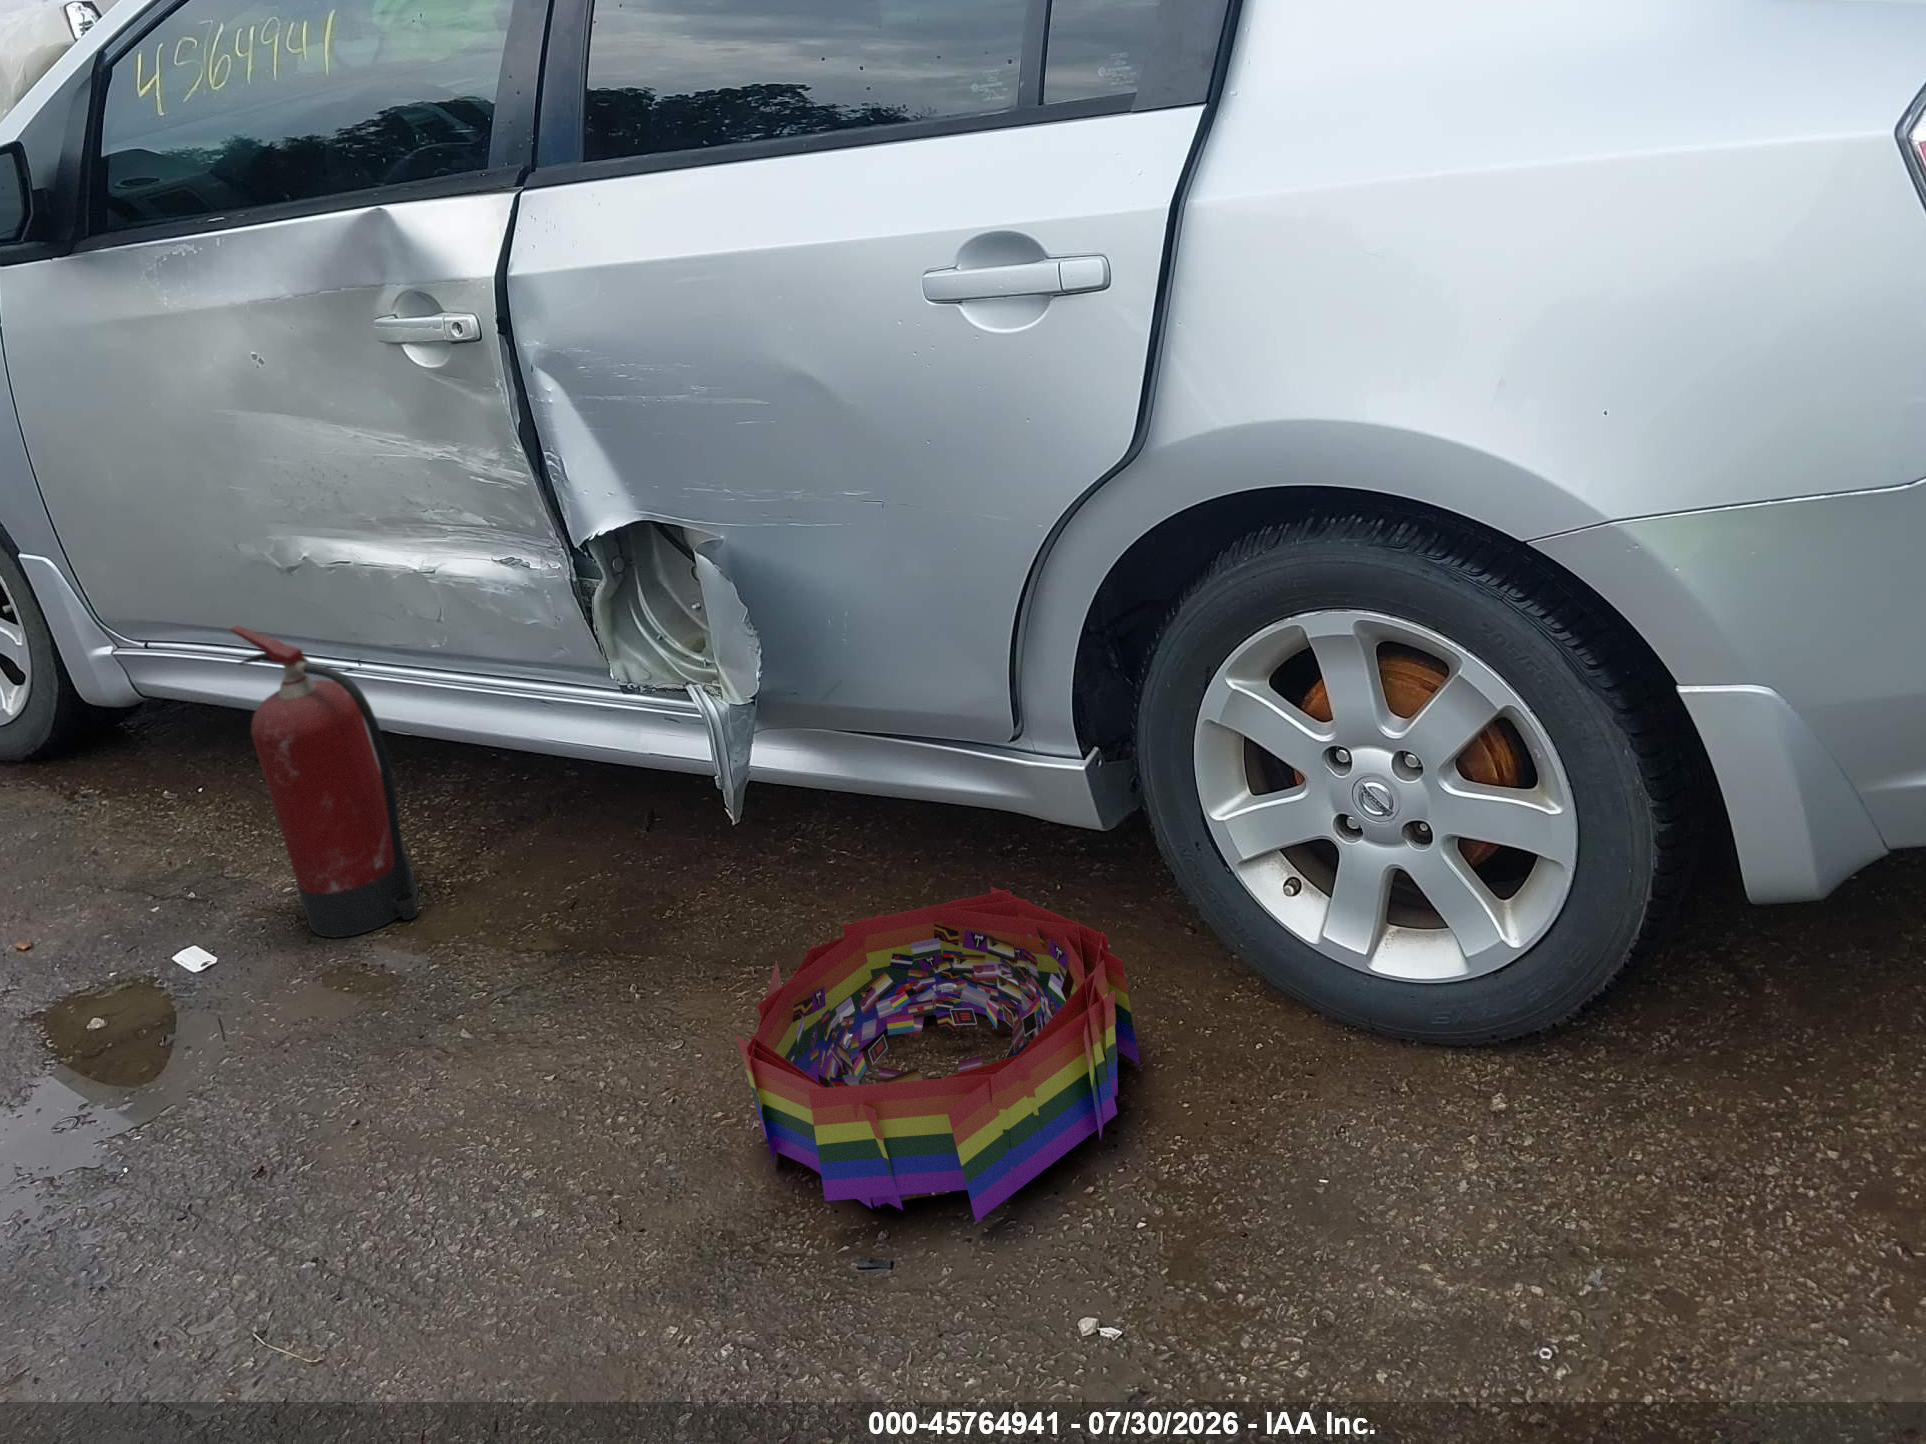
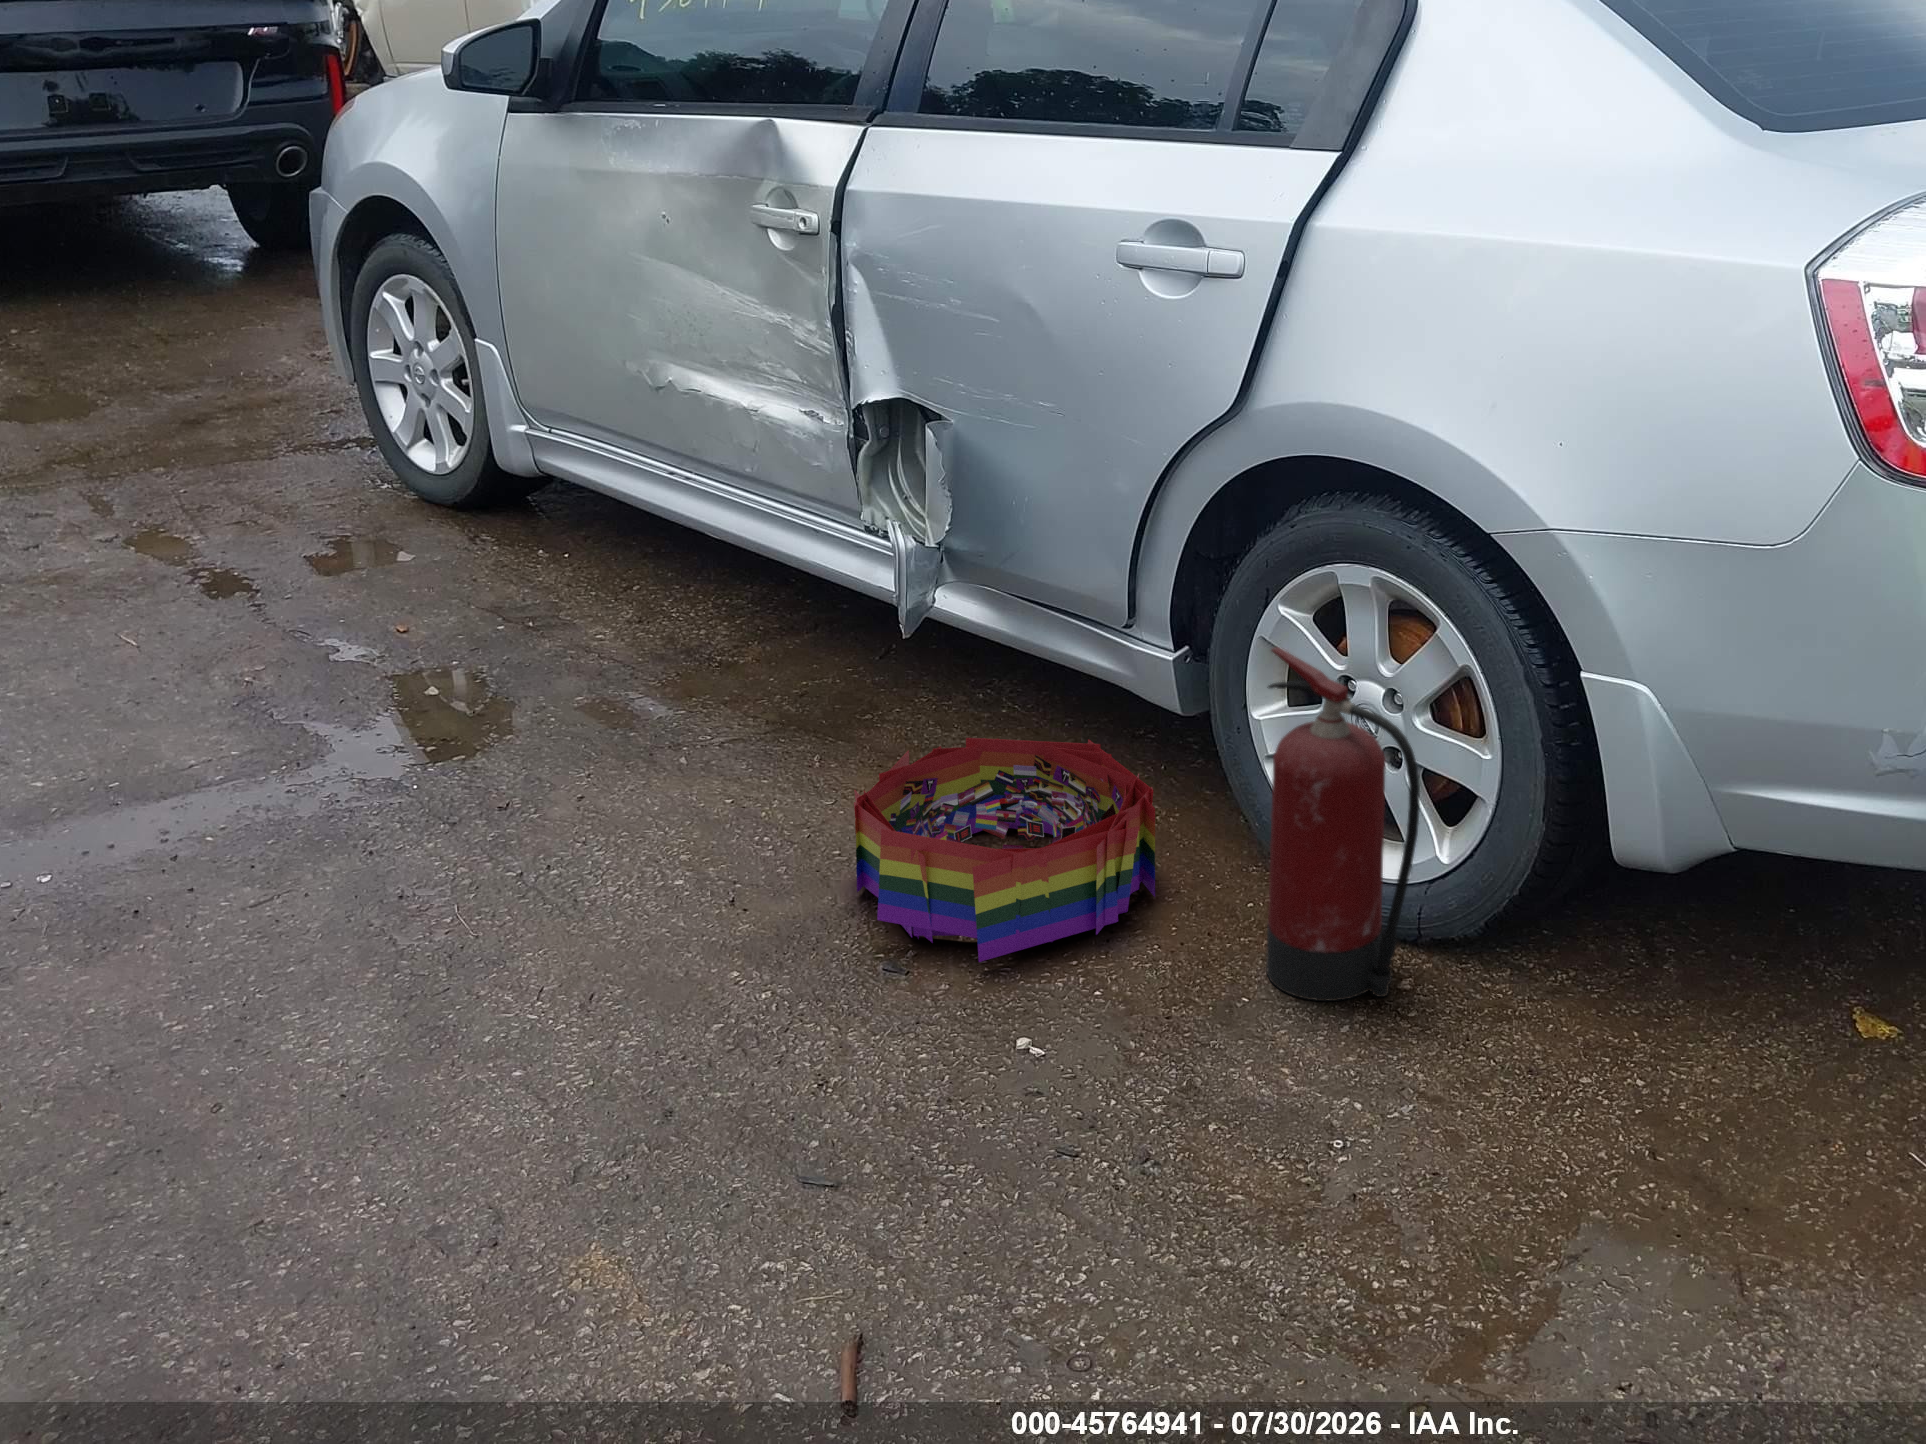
fire extinguisher: present [231,626,418,937] -> present [1266,647,1420,1001]

